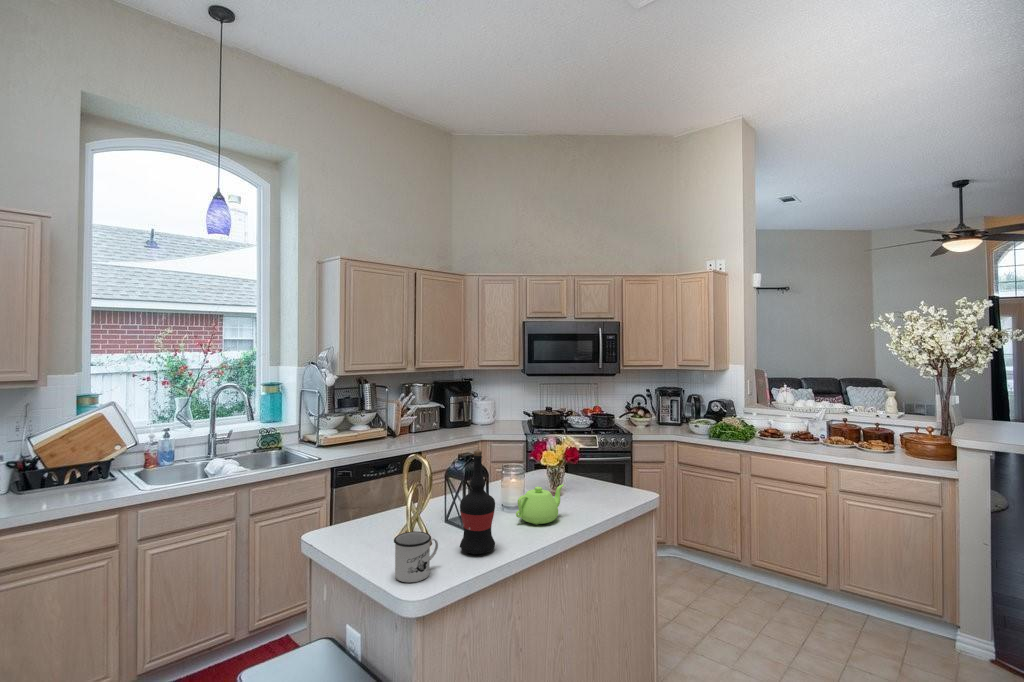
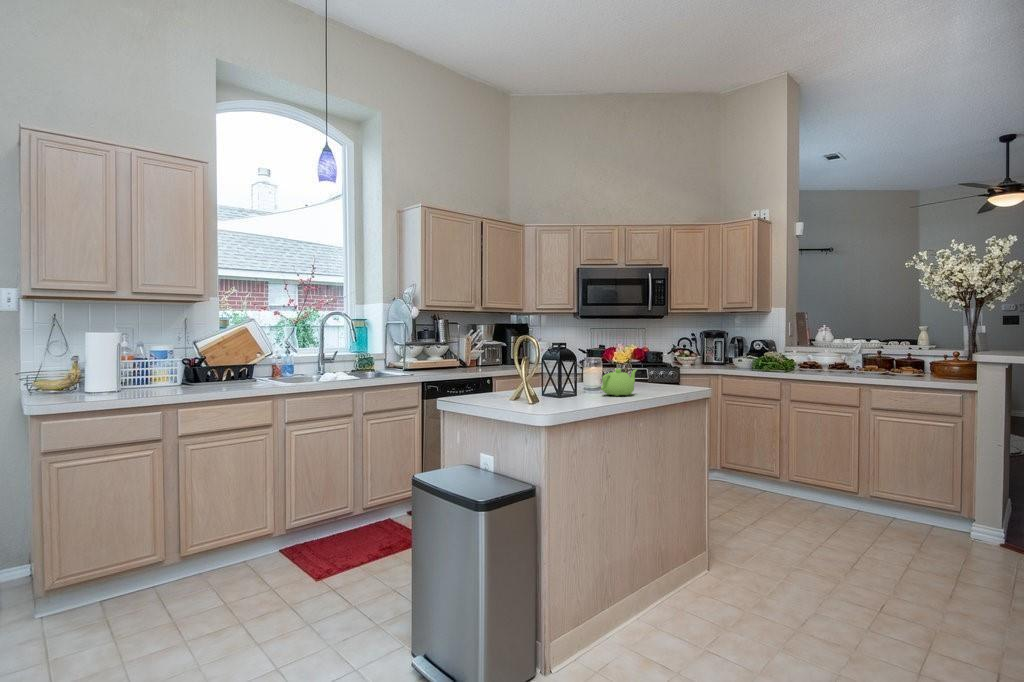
wine bottle: present [460,450,495,554] -> none [565,327,592,403]
mug: present [394,531,438,583] -> none [525,380,554,410]

